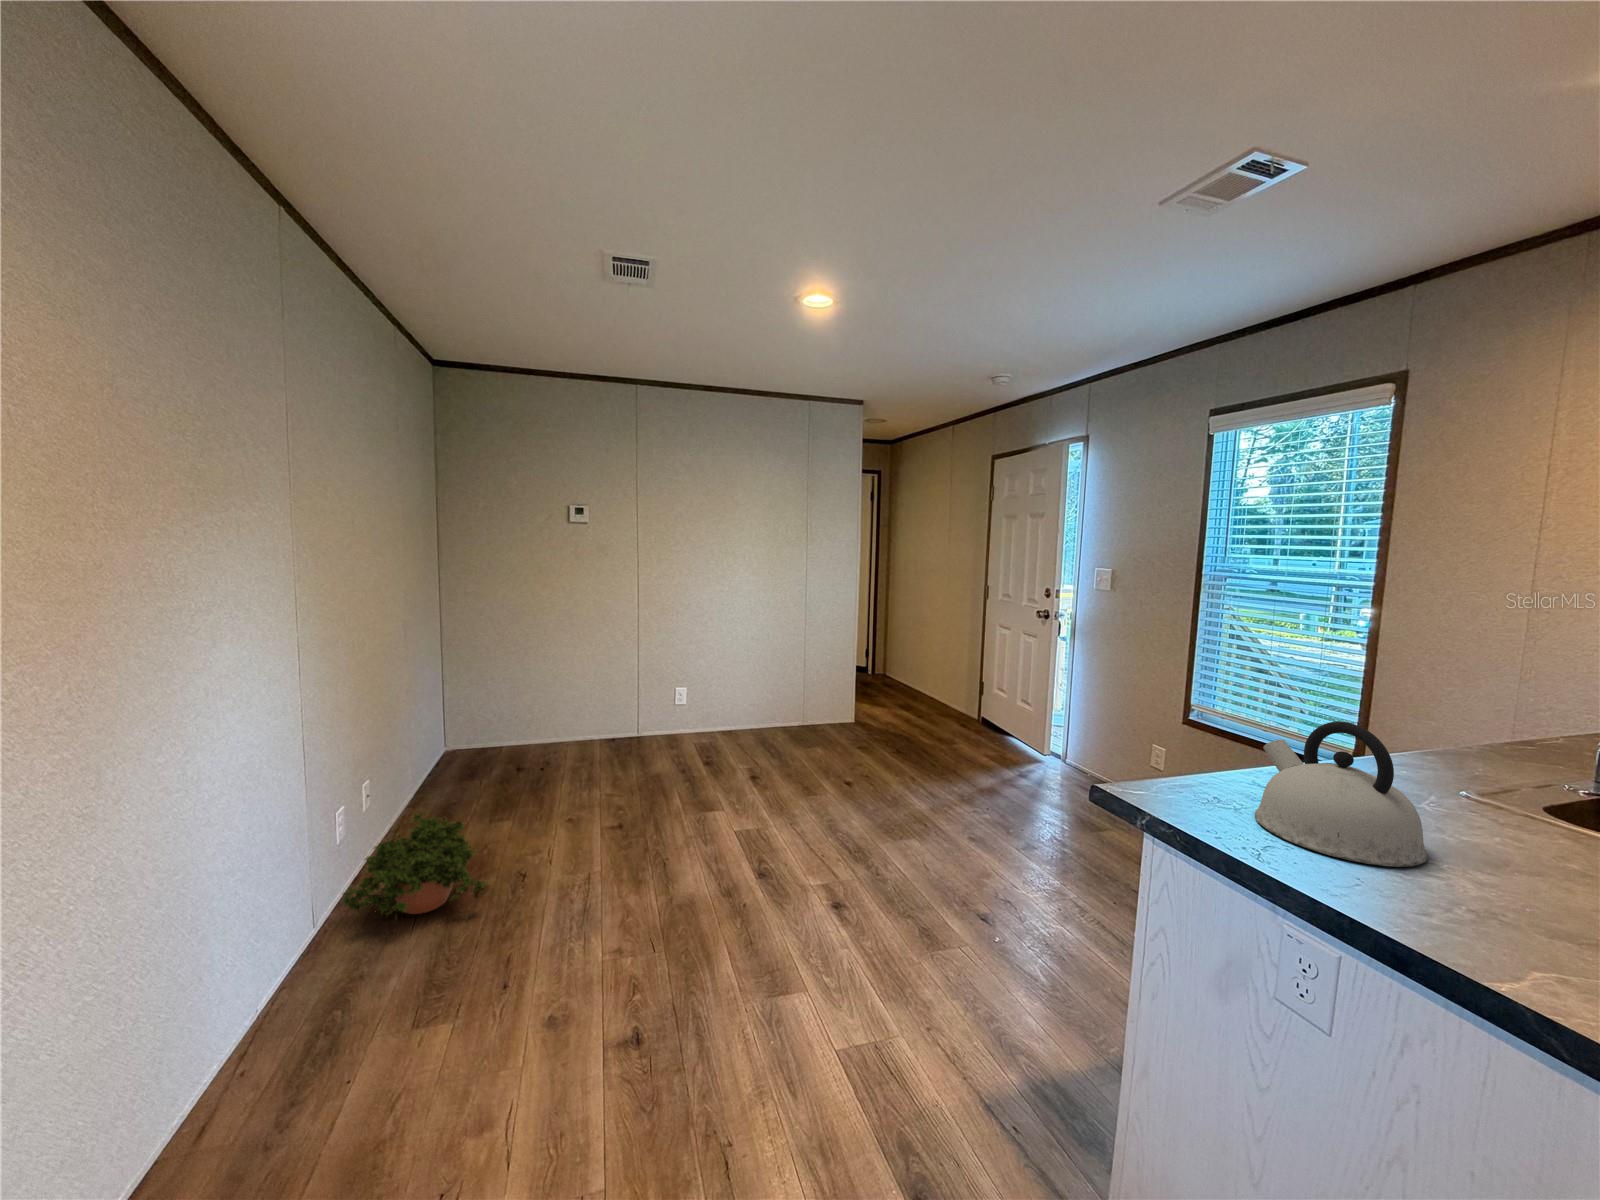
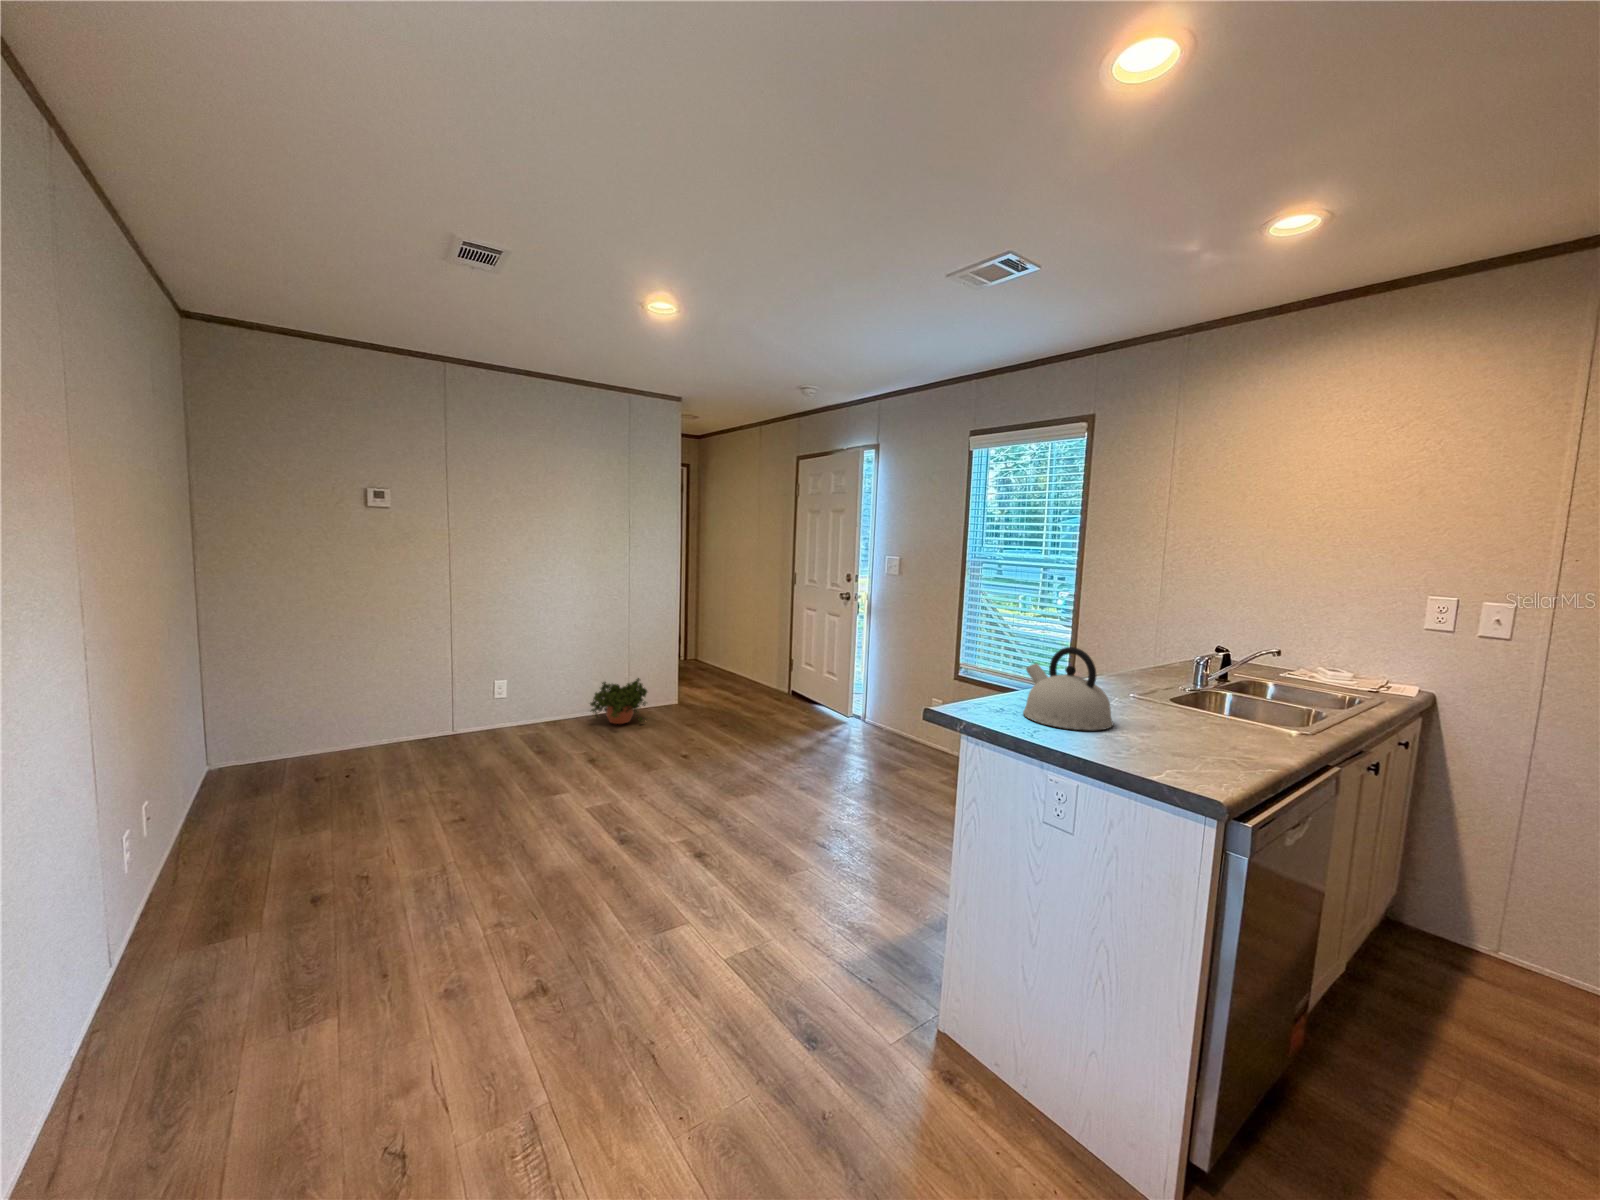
potted plant: present [342,814,486,919] -> present [590,678,647,724]

